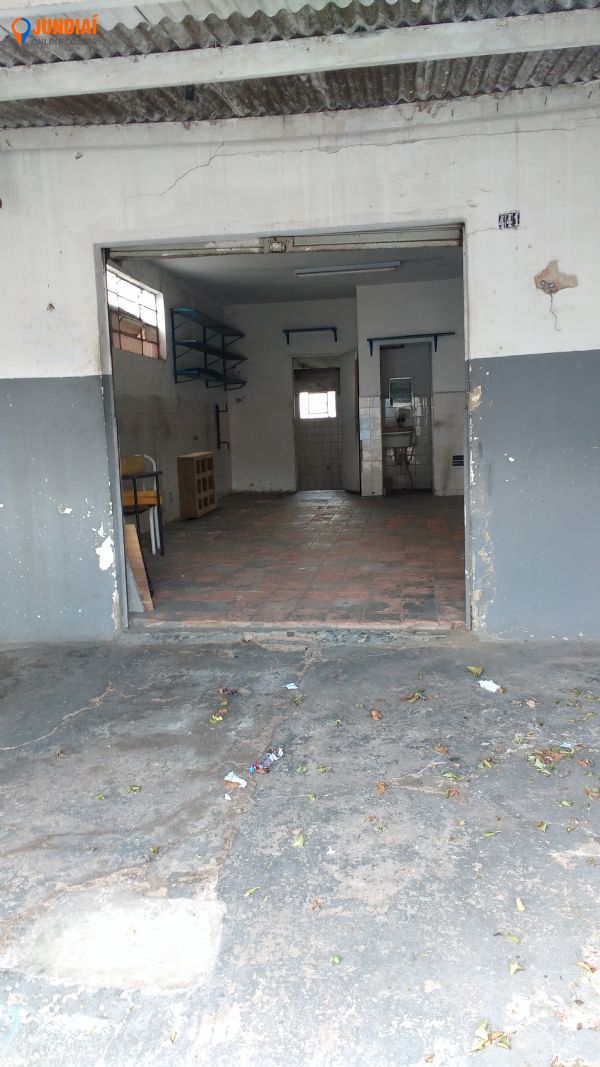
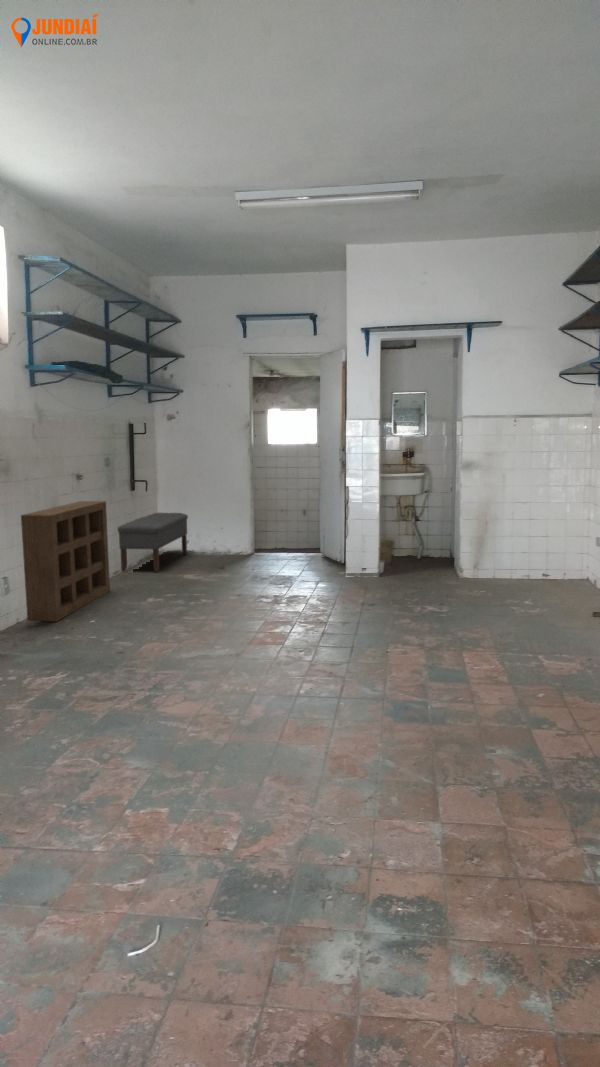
bench: none [214,464,254,500] -> present [118,513,188,572]

